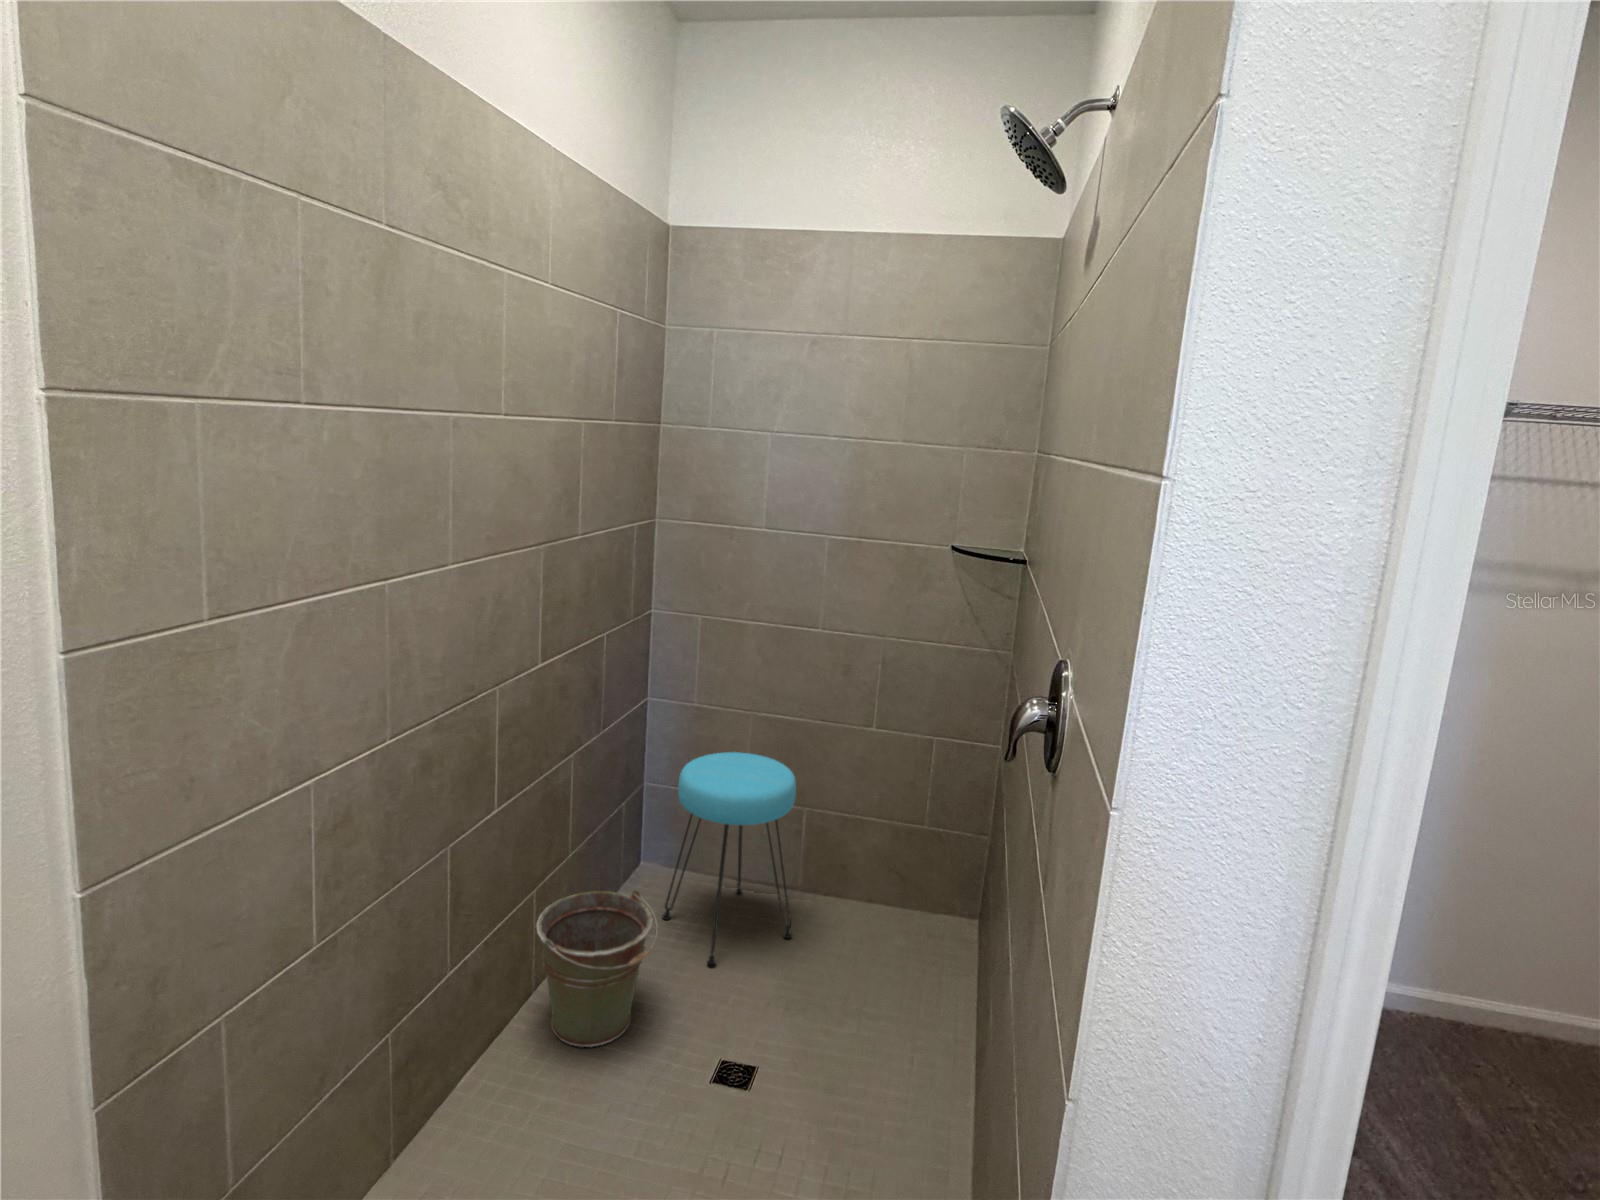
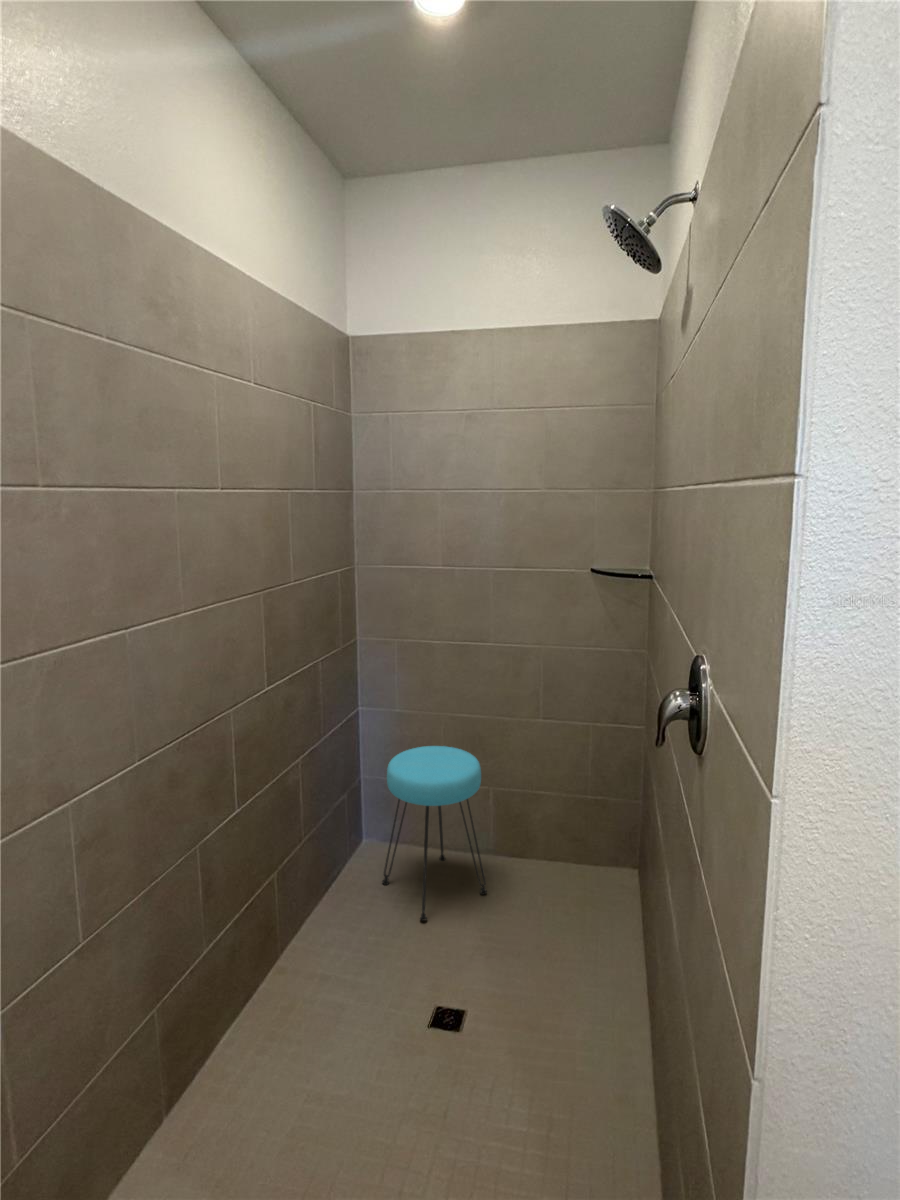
bucket: present [536,890,658,1047] -> none [278,864,377,998]

